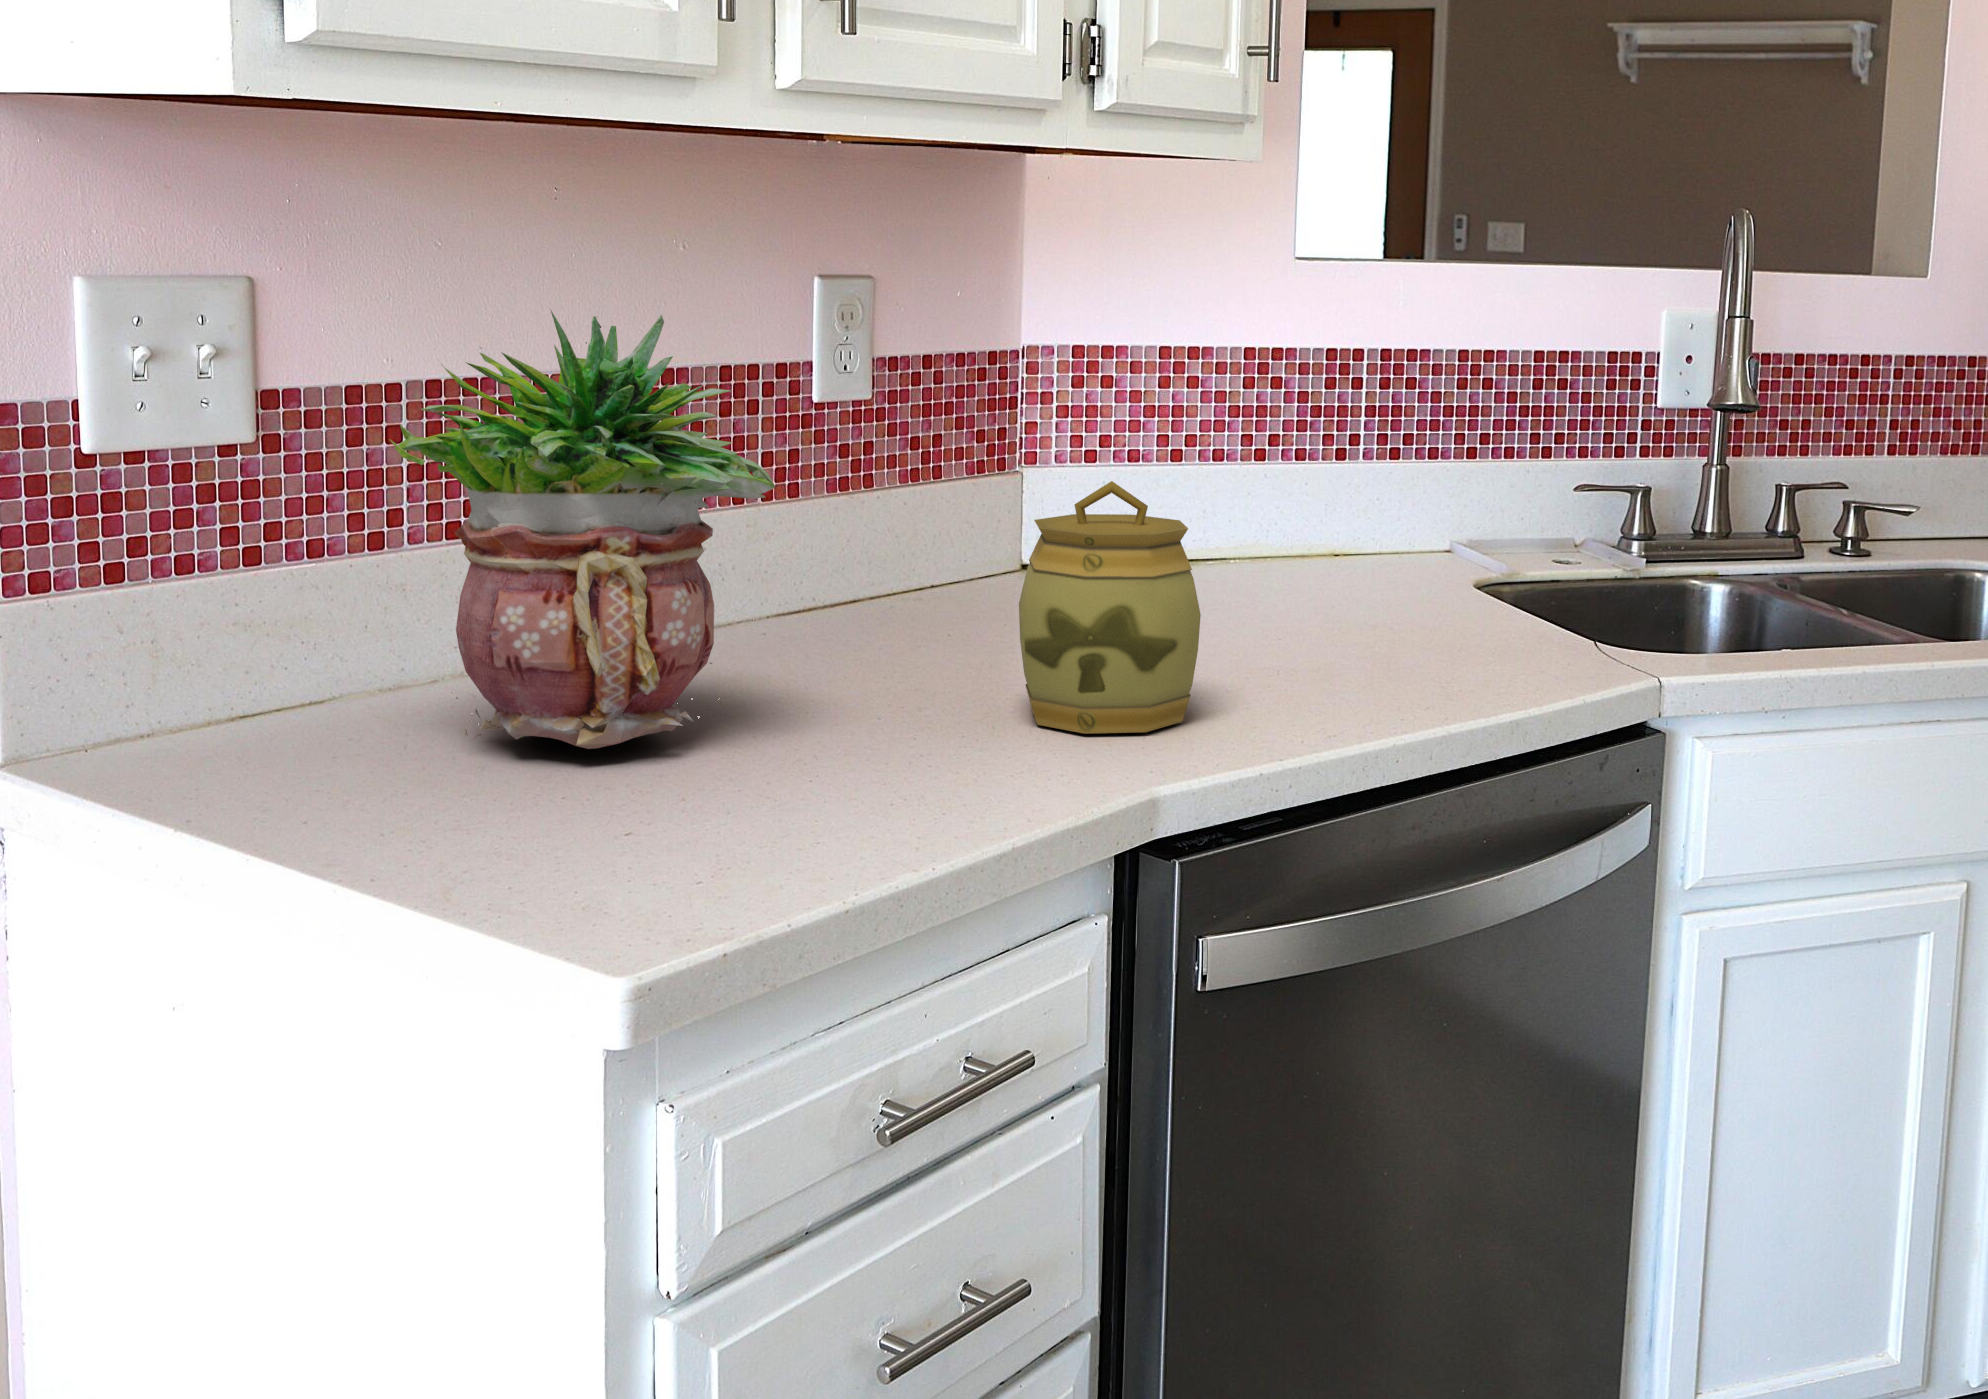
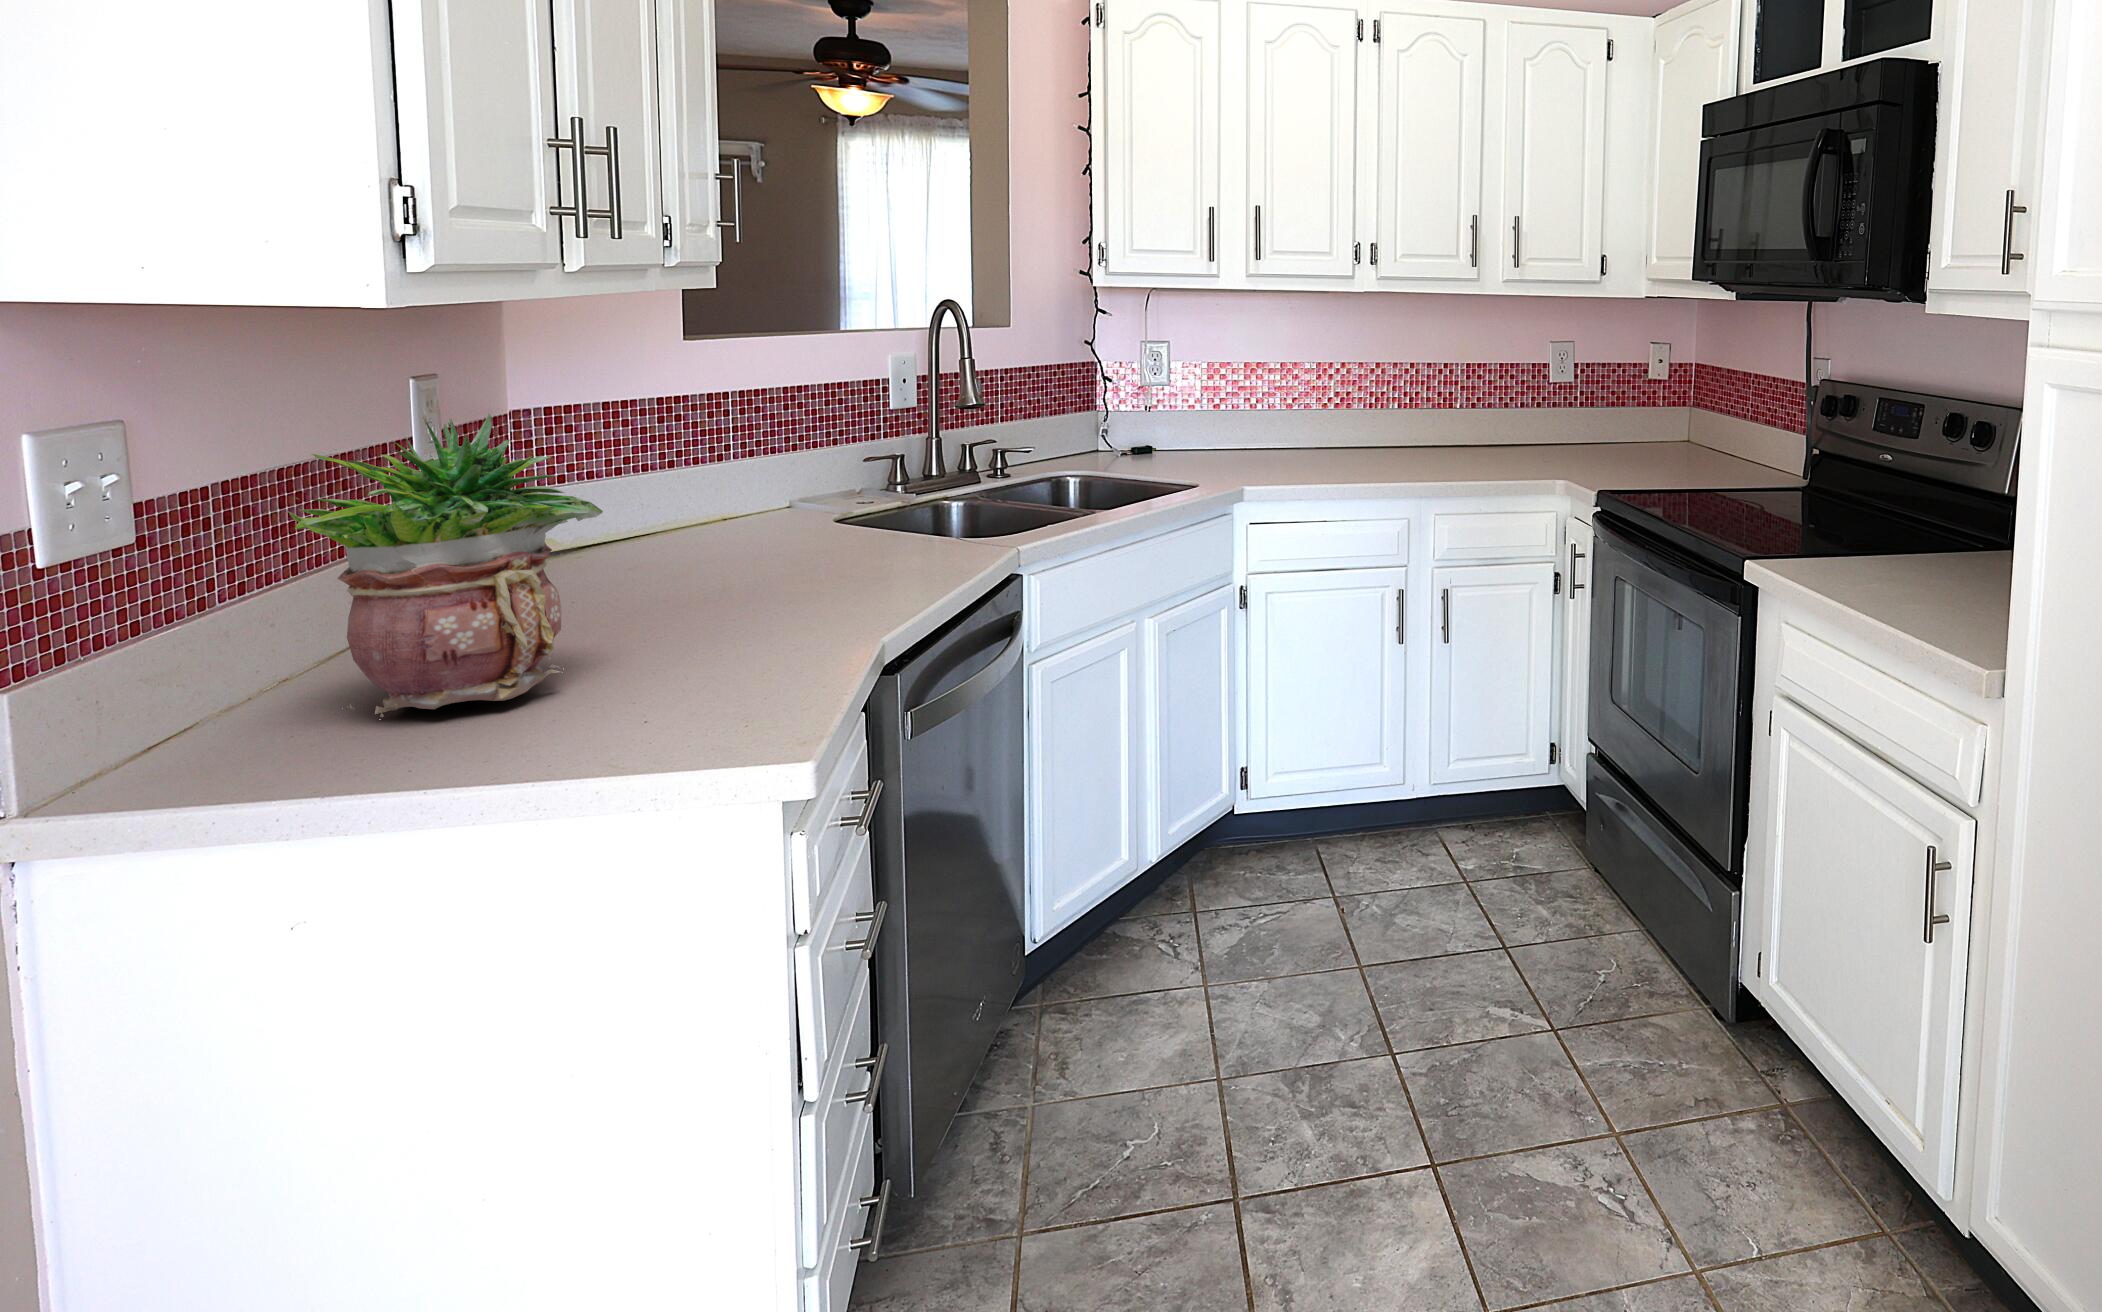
jar: present [1019,481,1201,734] -> none [720,481,843,627]

